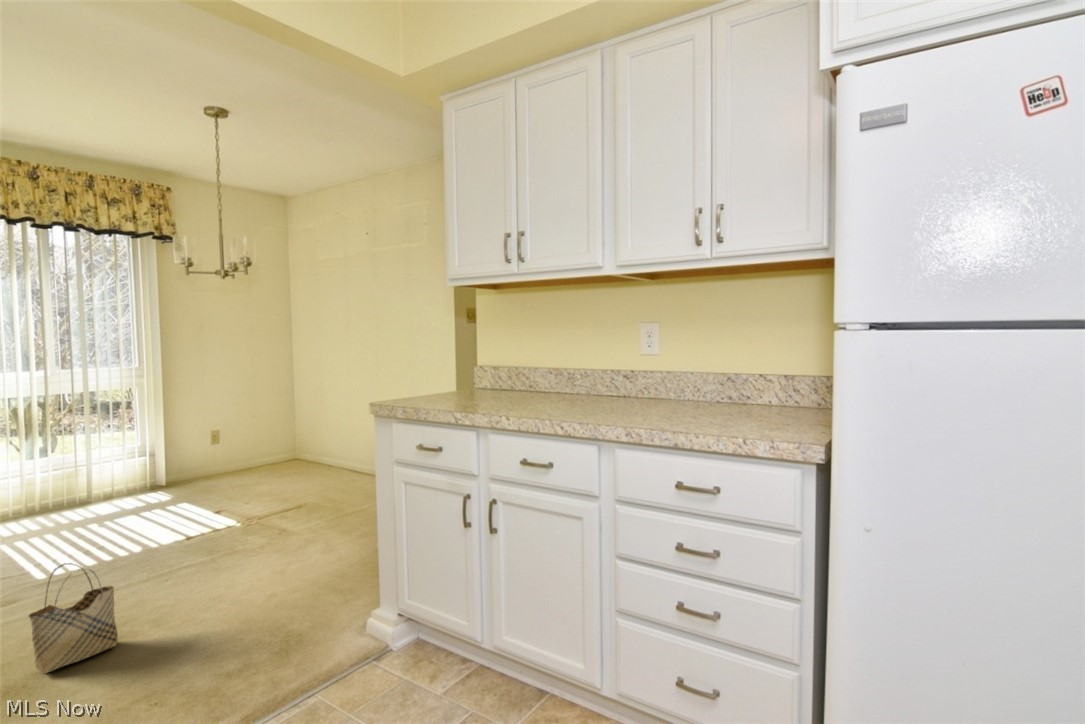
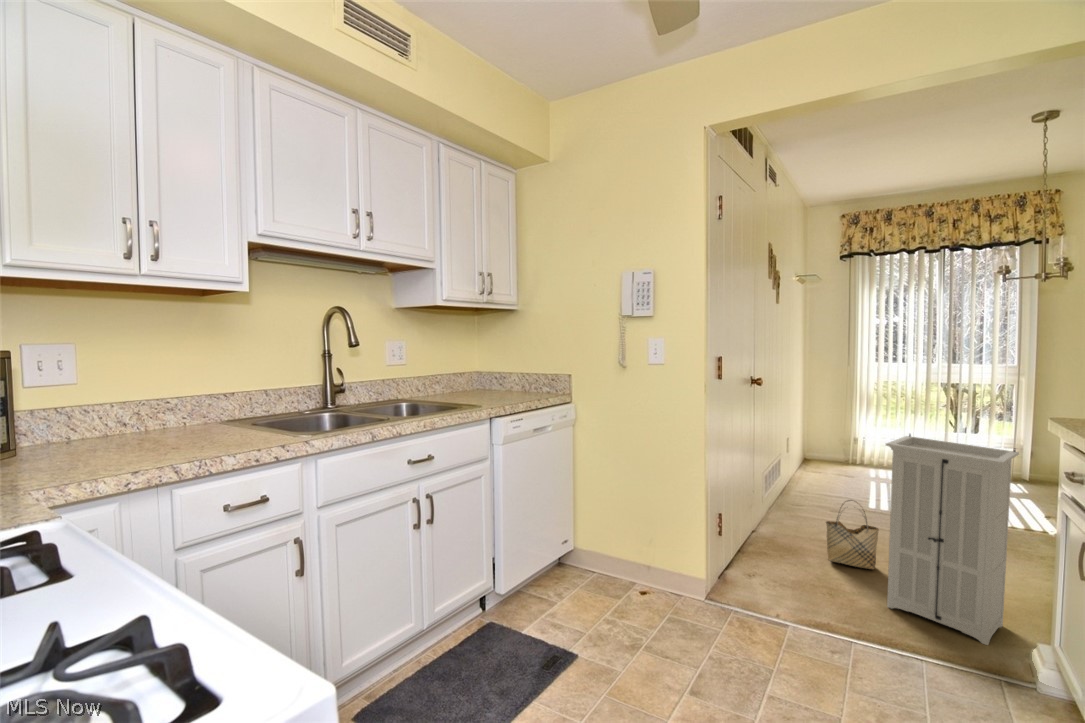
storage cabinet: none [159,429,292,675] -> present [886,434,1019,645]

